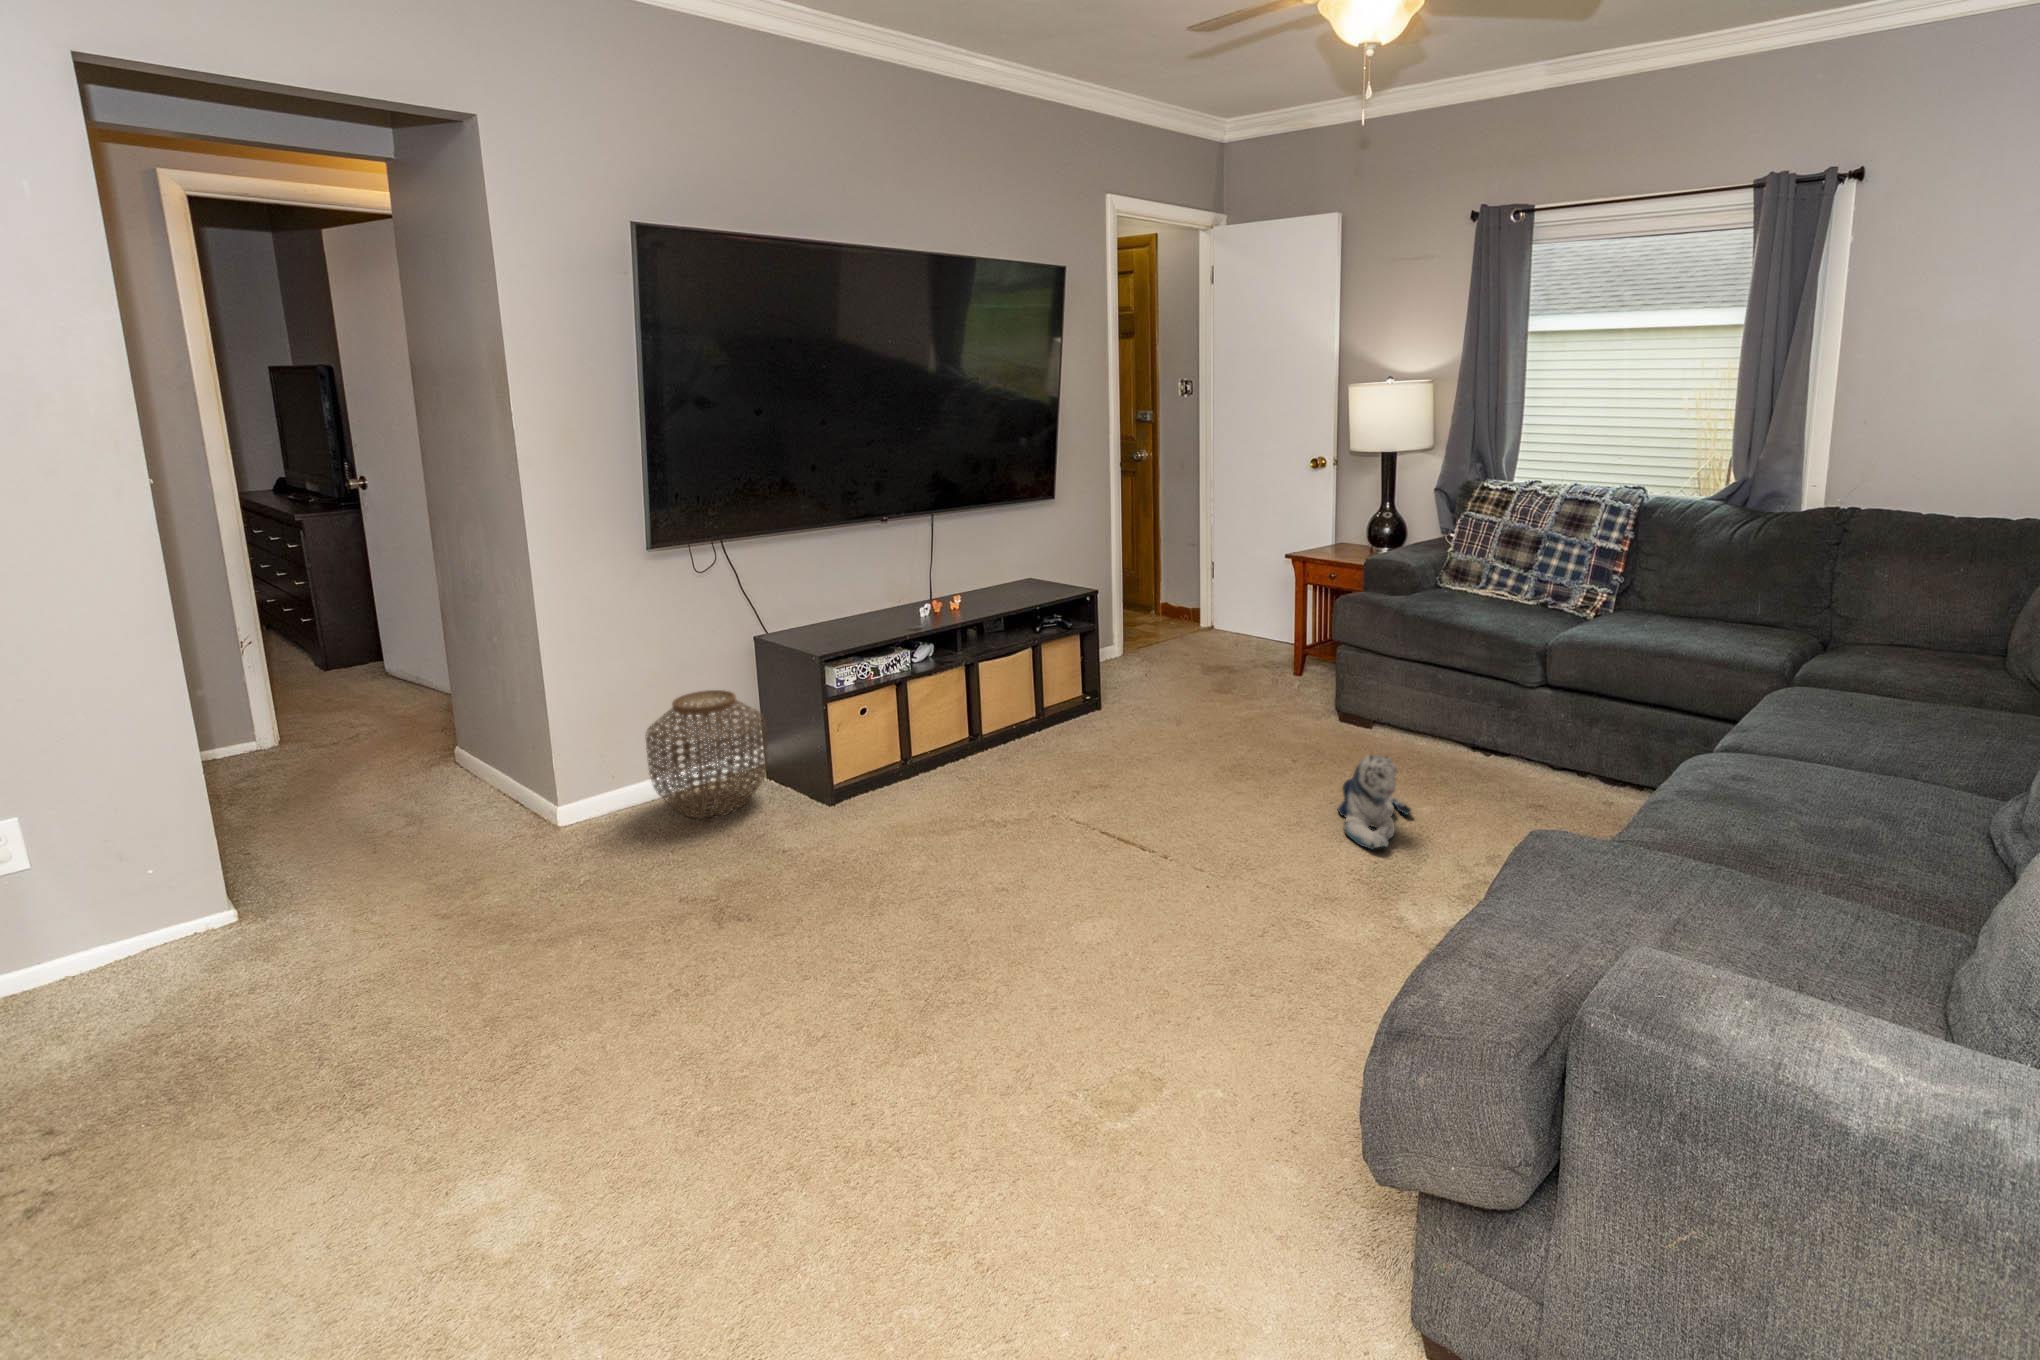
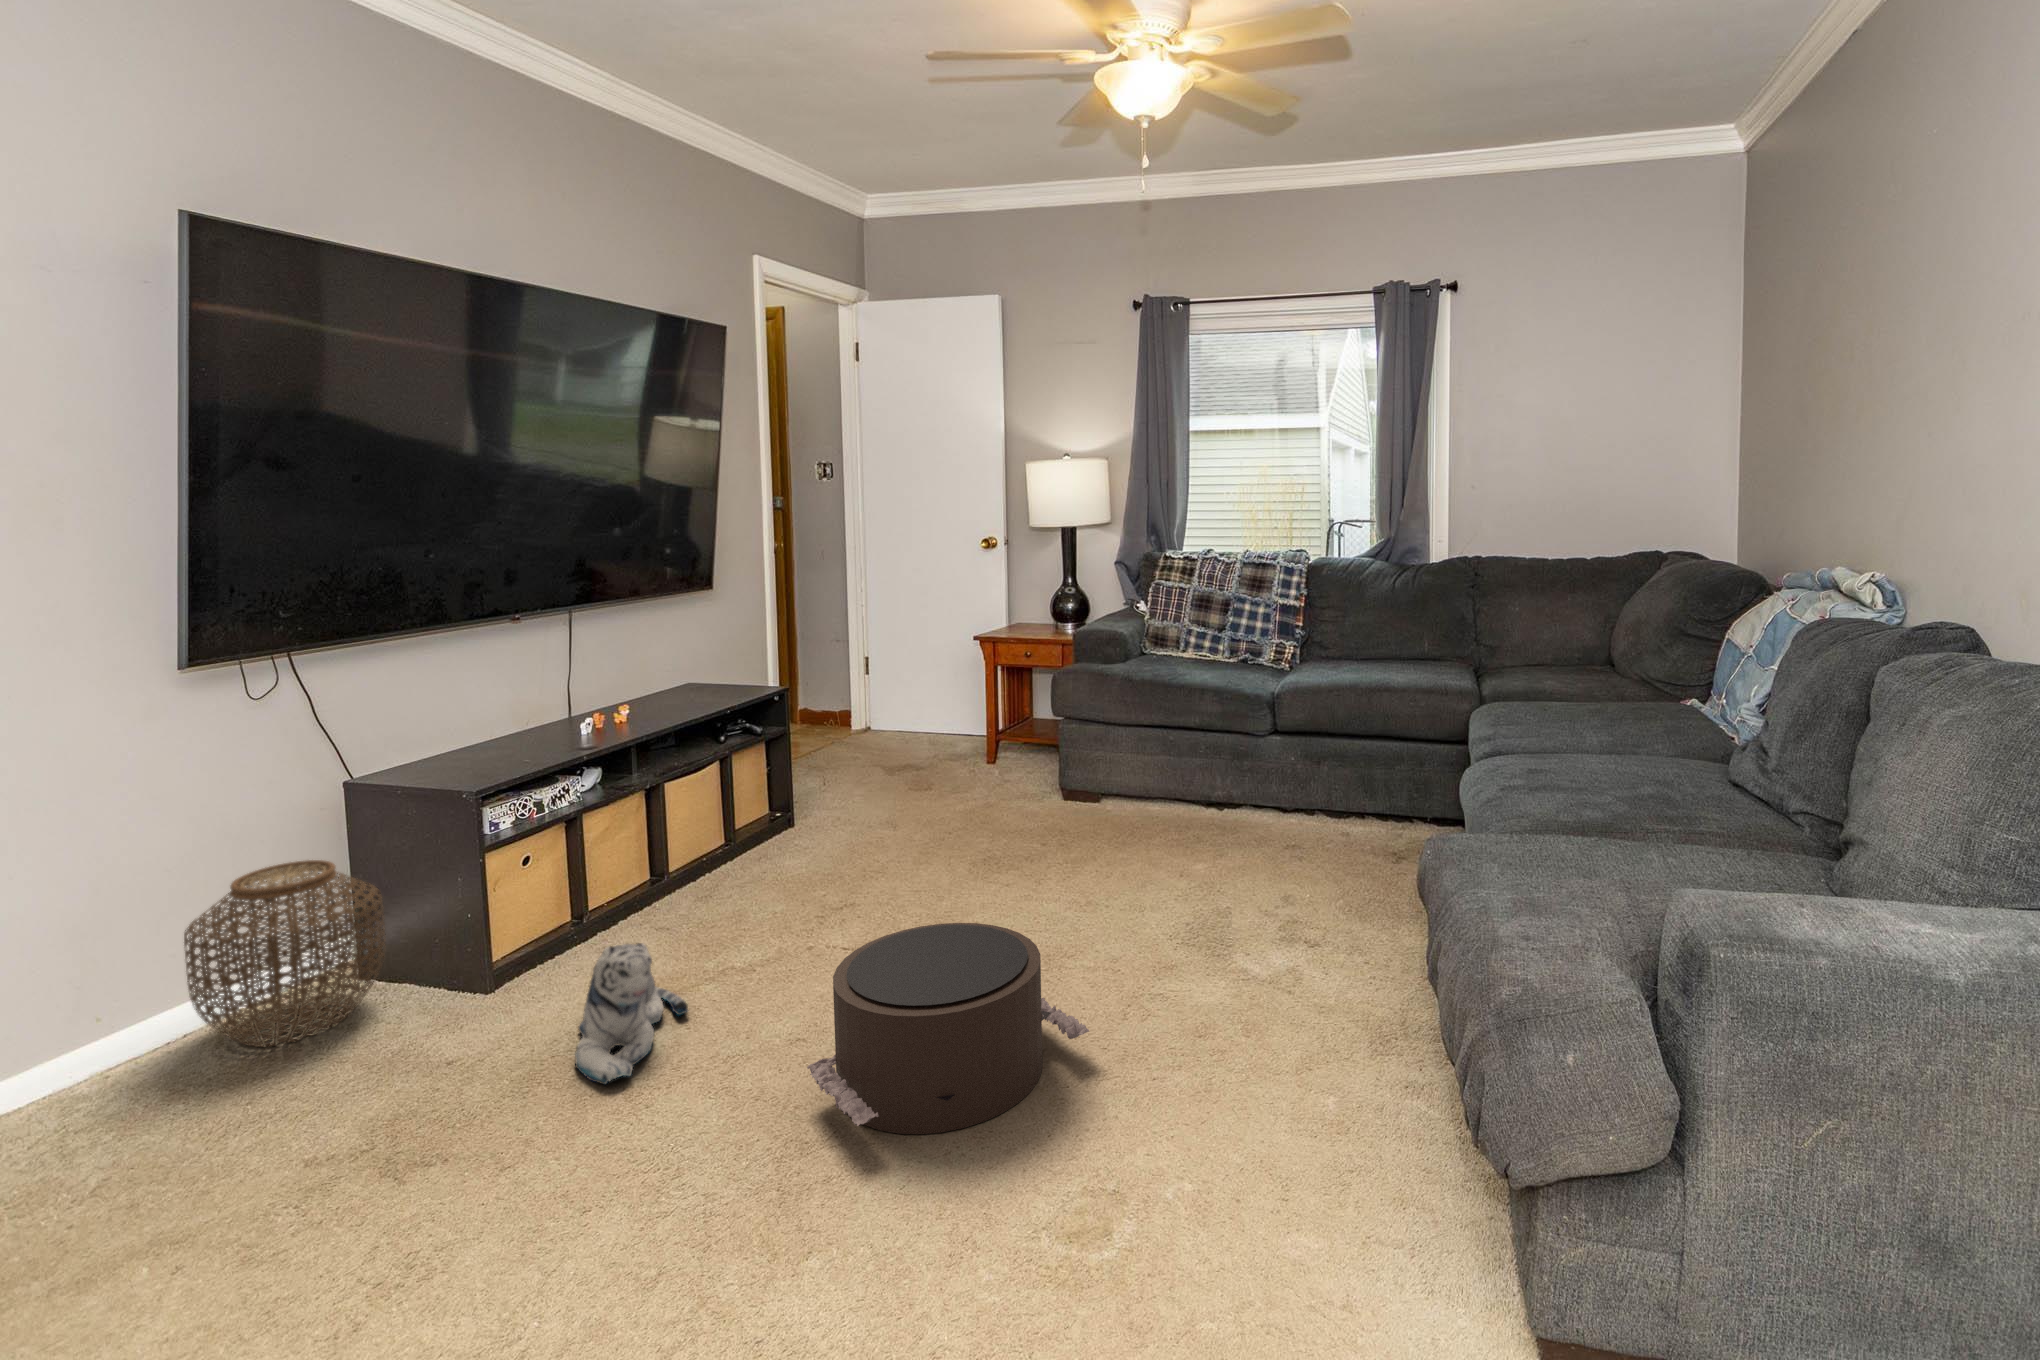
plush toy: present [1337,755,1411,850] -> present [575,943,688,1084]
pouf: none [982,821,1212,998] -> present [807,923,1089,1134]

